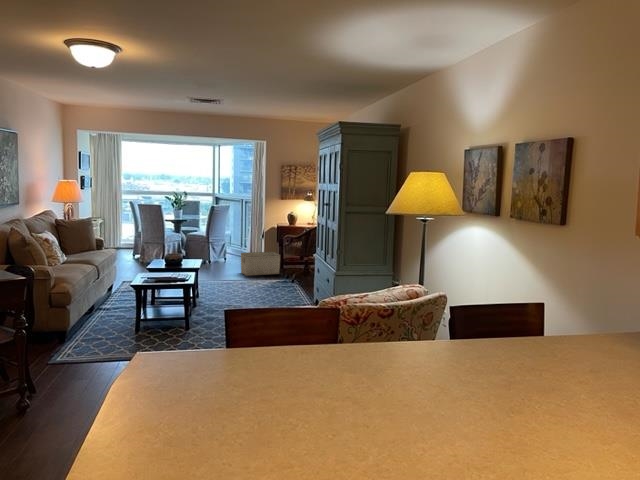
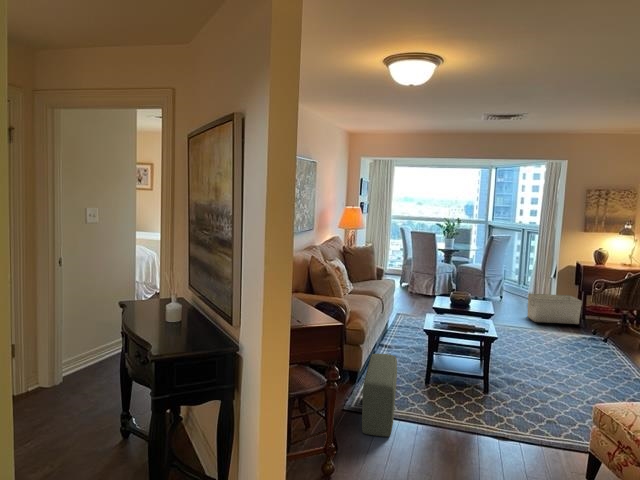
pouf: none [65,308,103,374] -> present [362,354,397,437]

